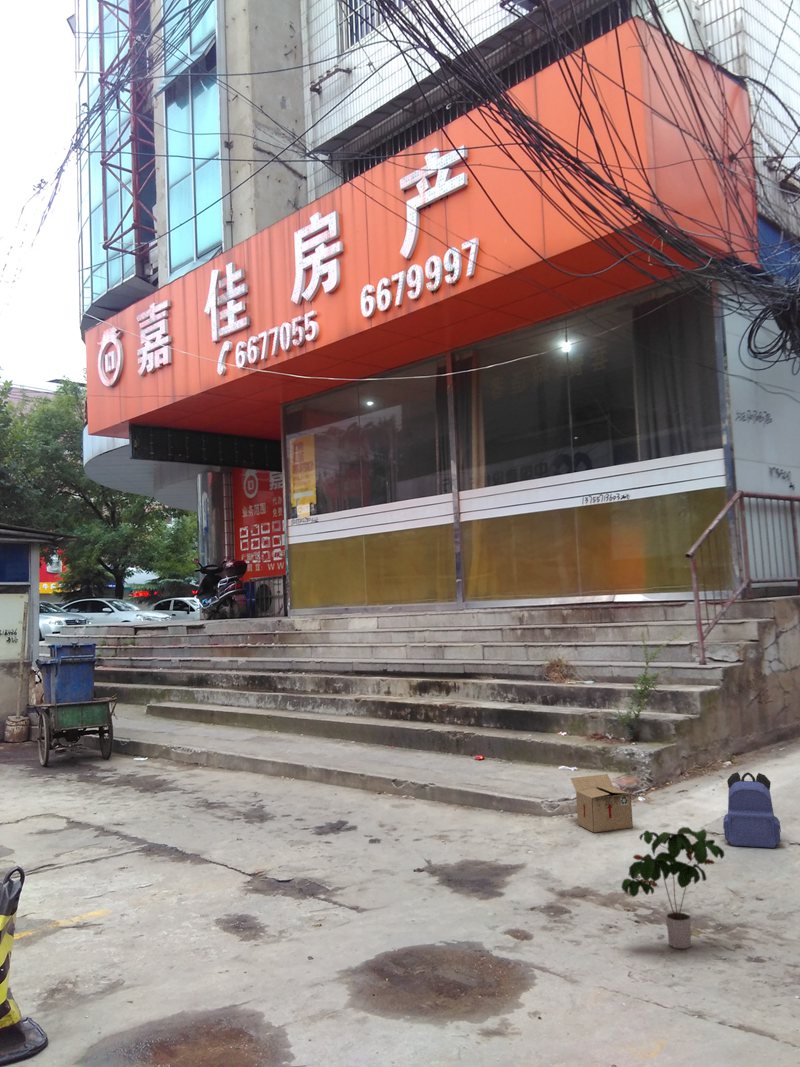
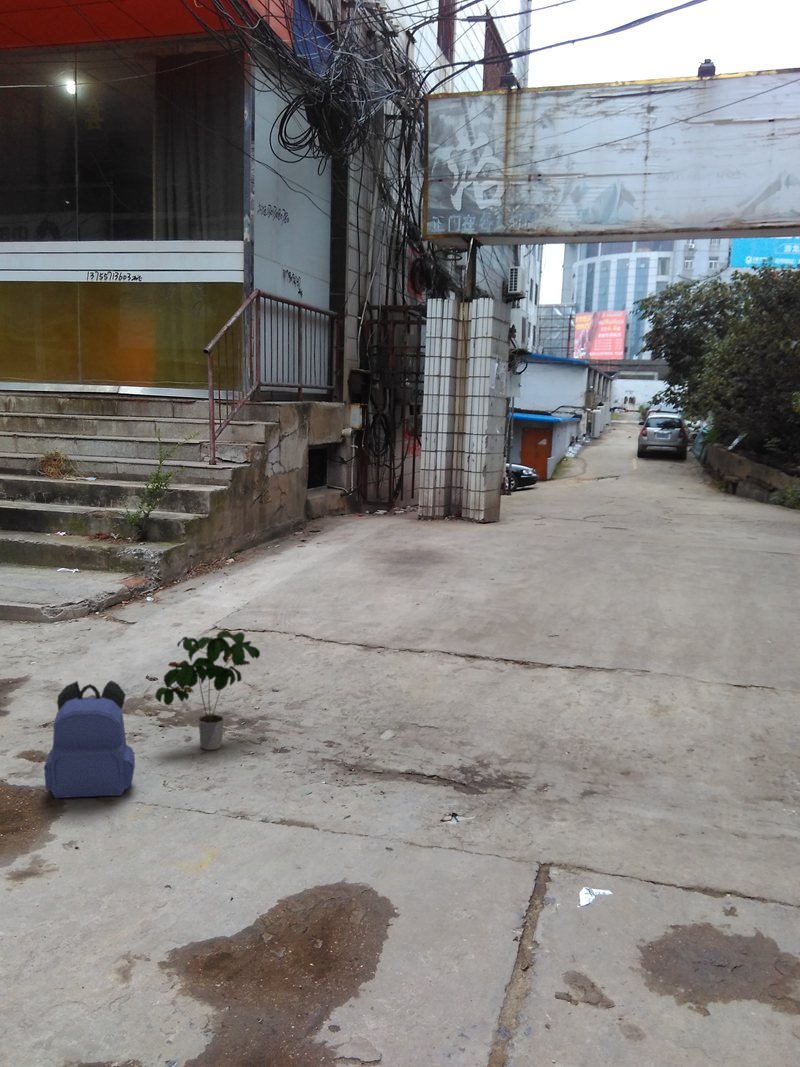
backpack: present [723,772,781,848] -> present [44,681,135,798]
cardboard box: present [570,774,633,833] -> none [77,575,153,636]

